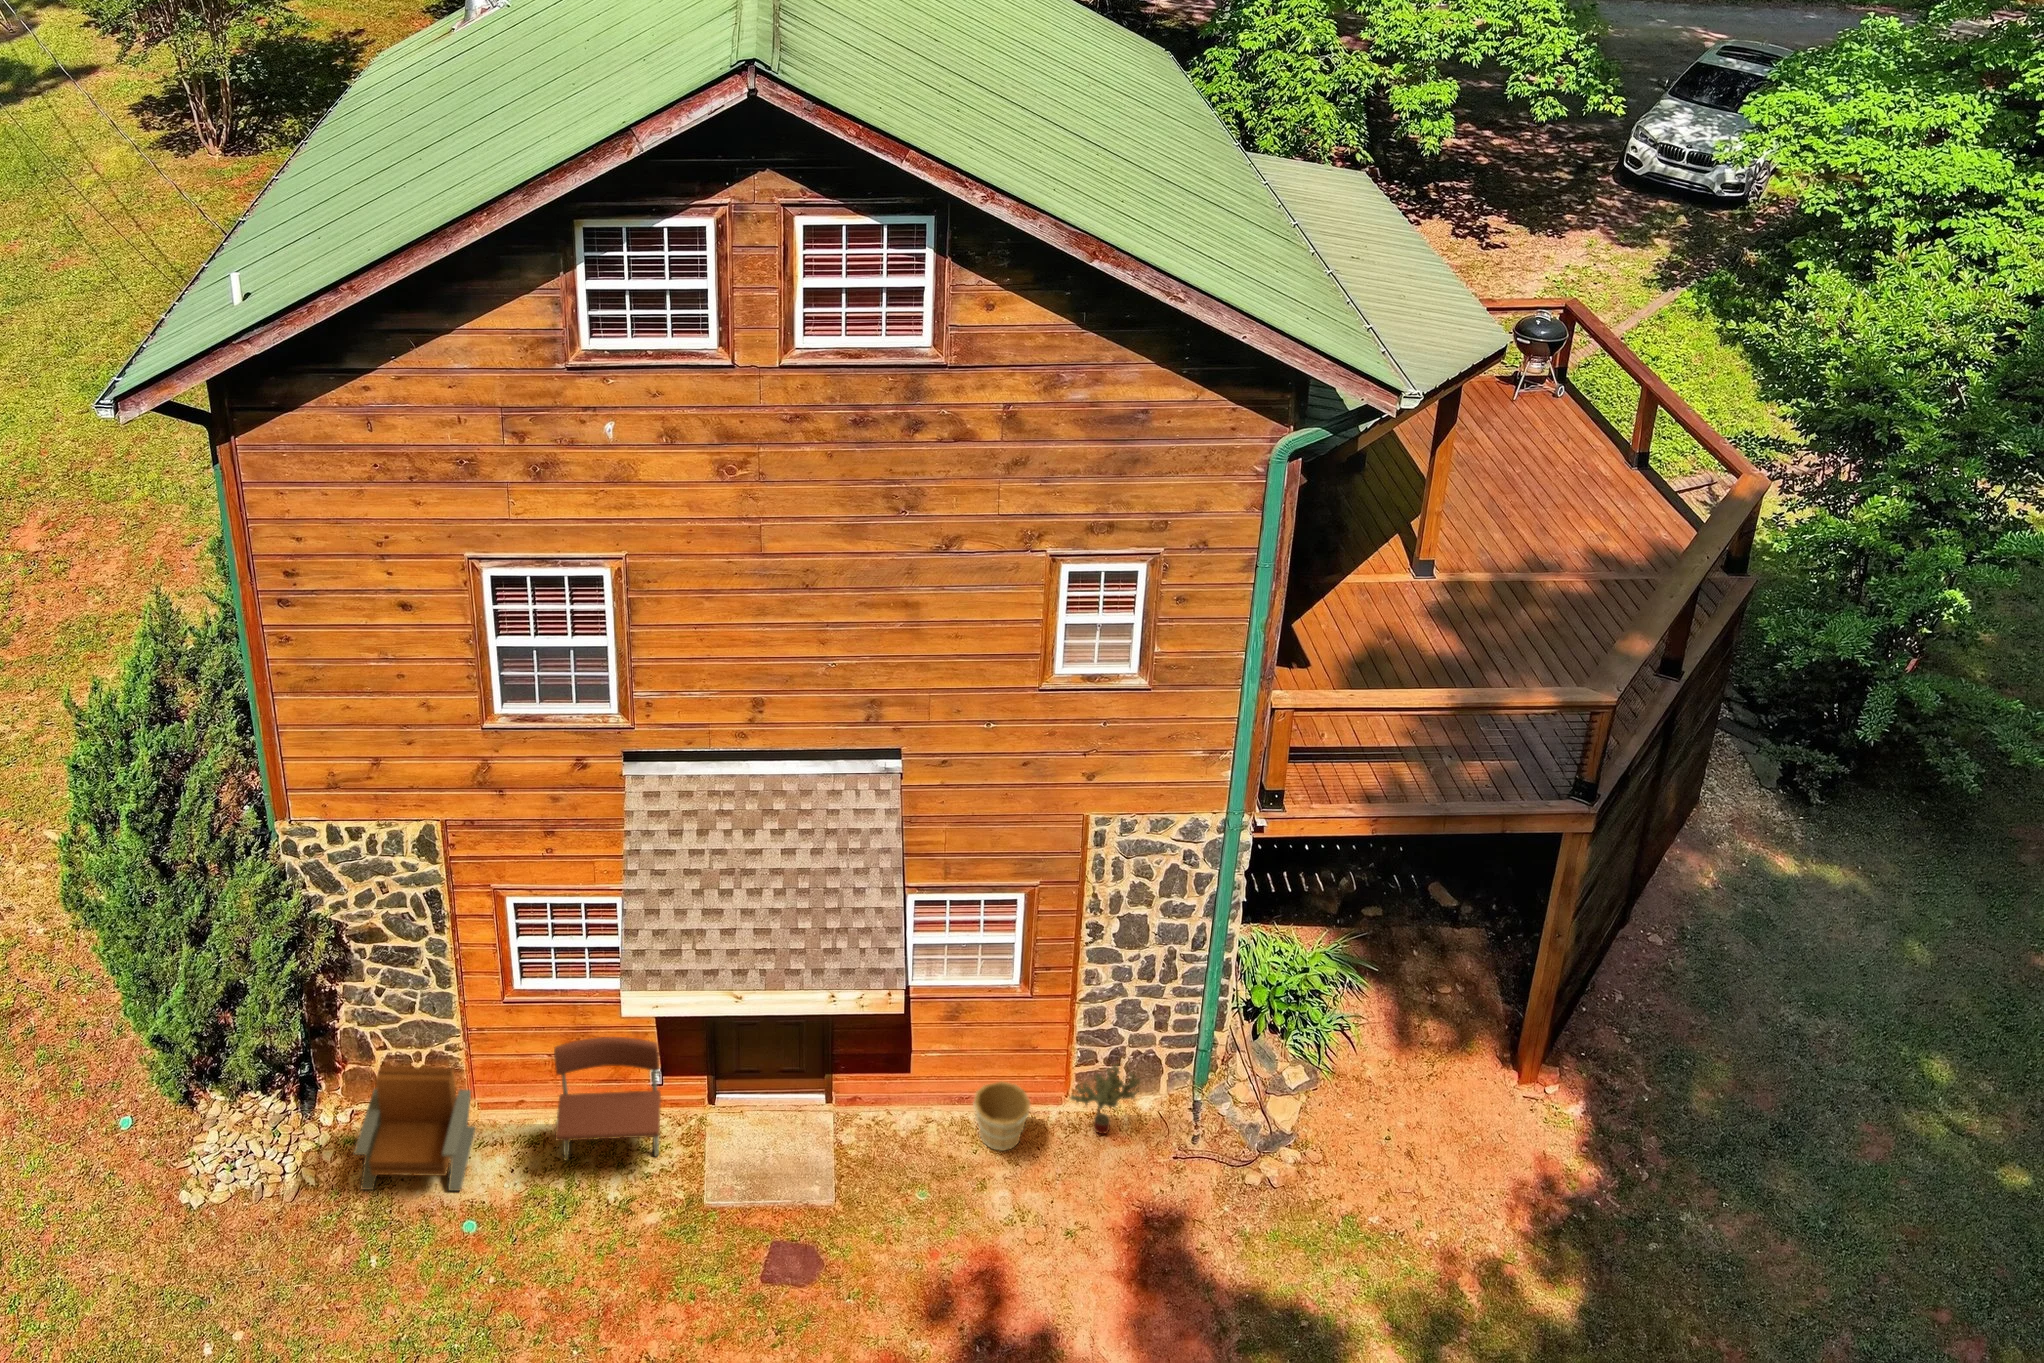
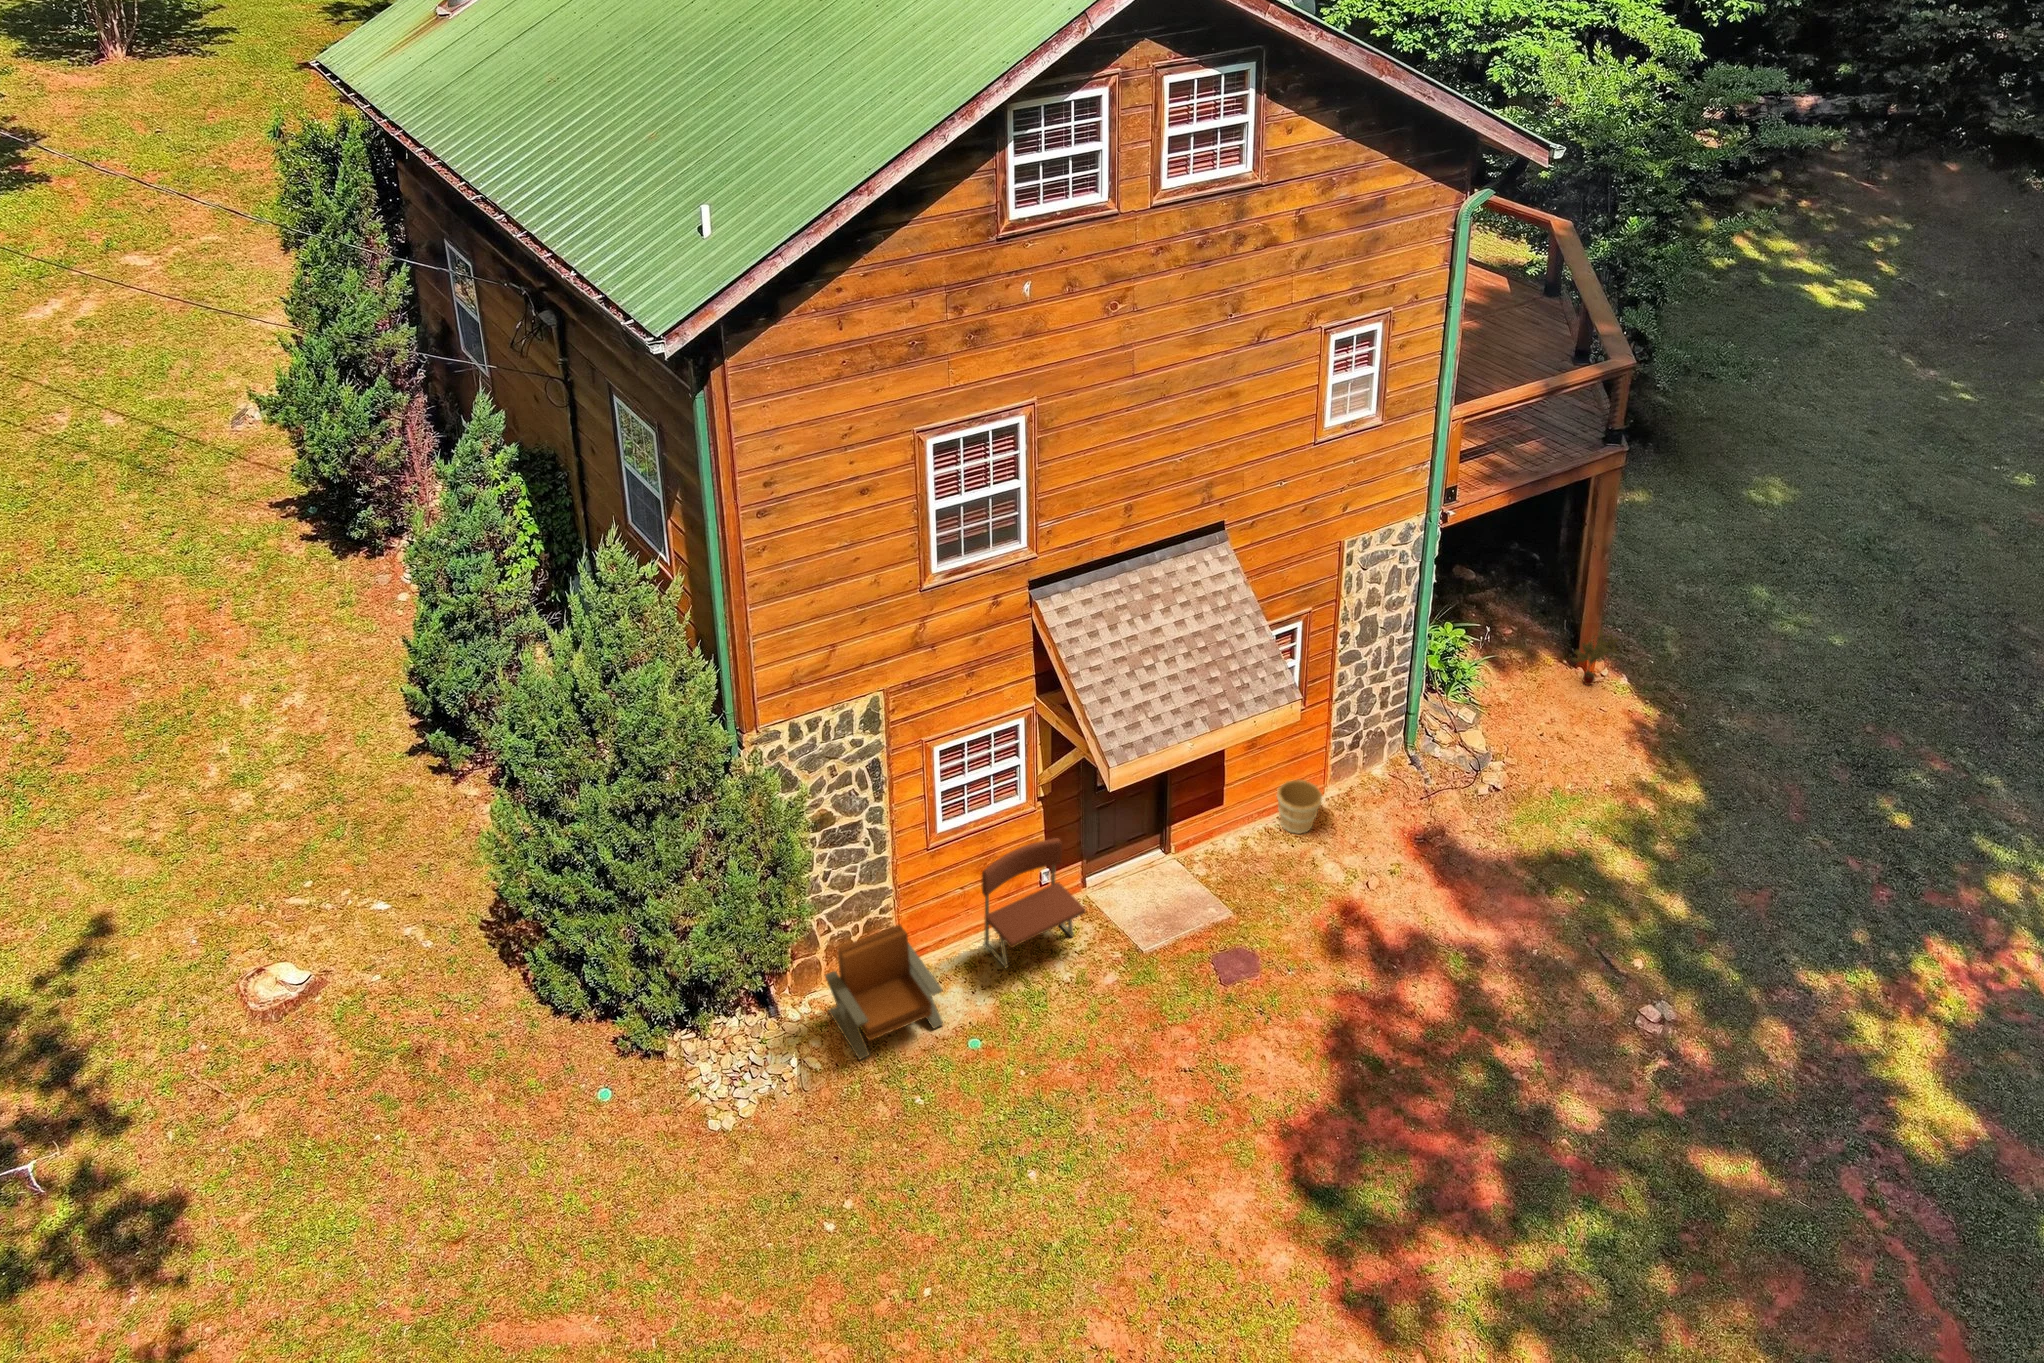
potted tree: present [1071,1064,1140,1134] -> present [1573,630,1618,685]

